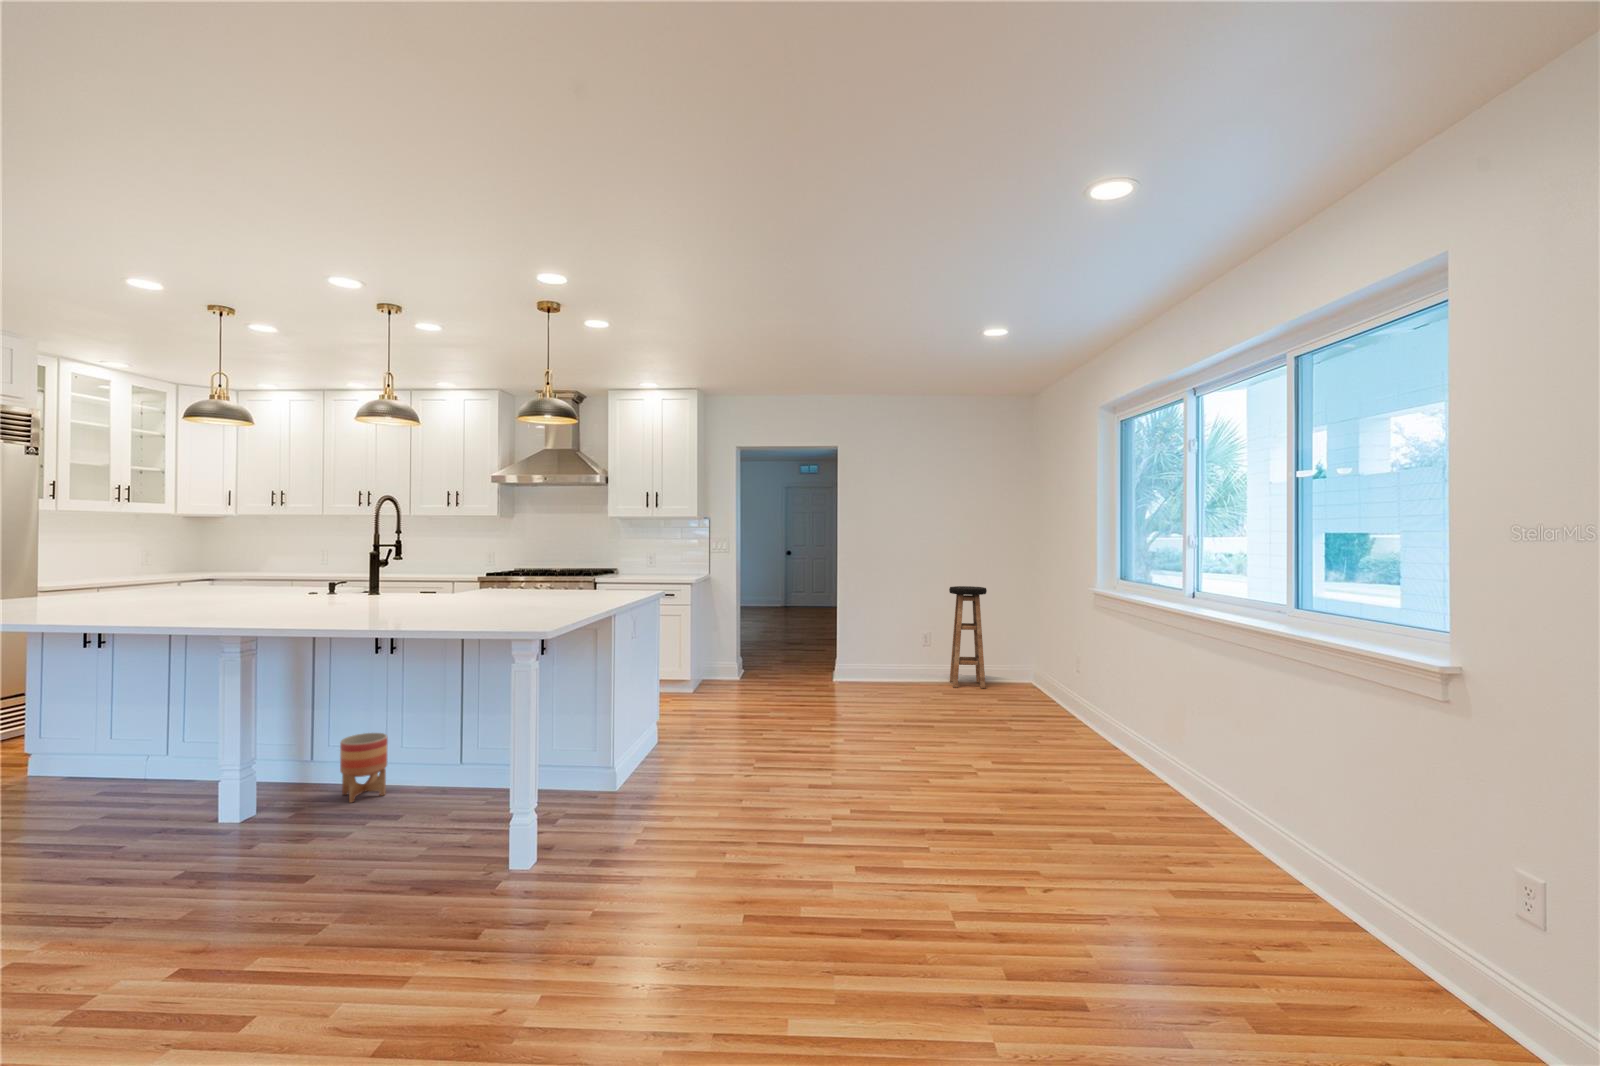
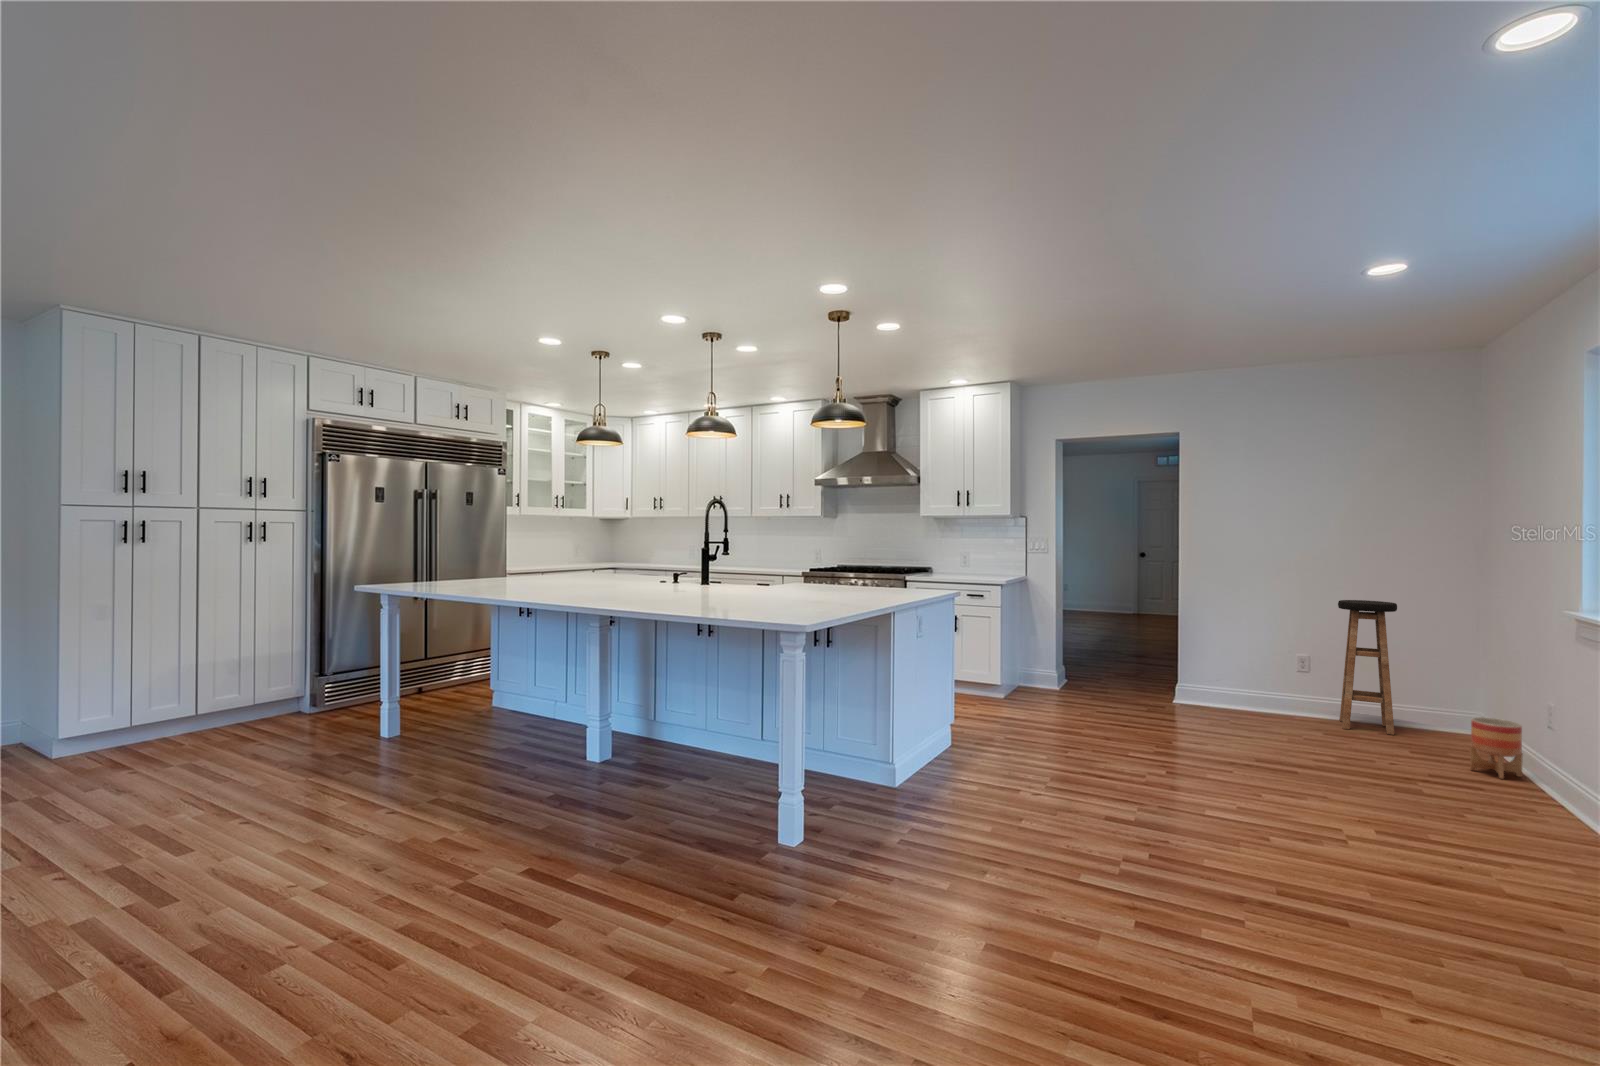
planter: present [340,733,388,803] -> present [1470,717,1523,779]

